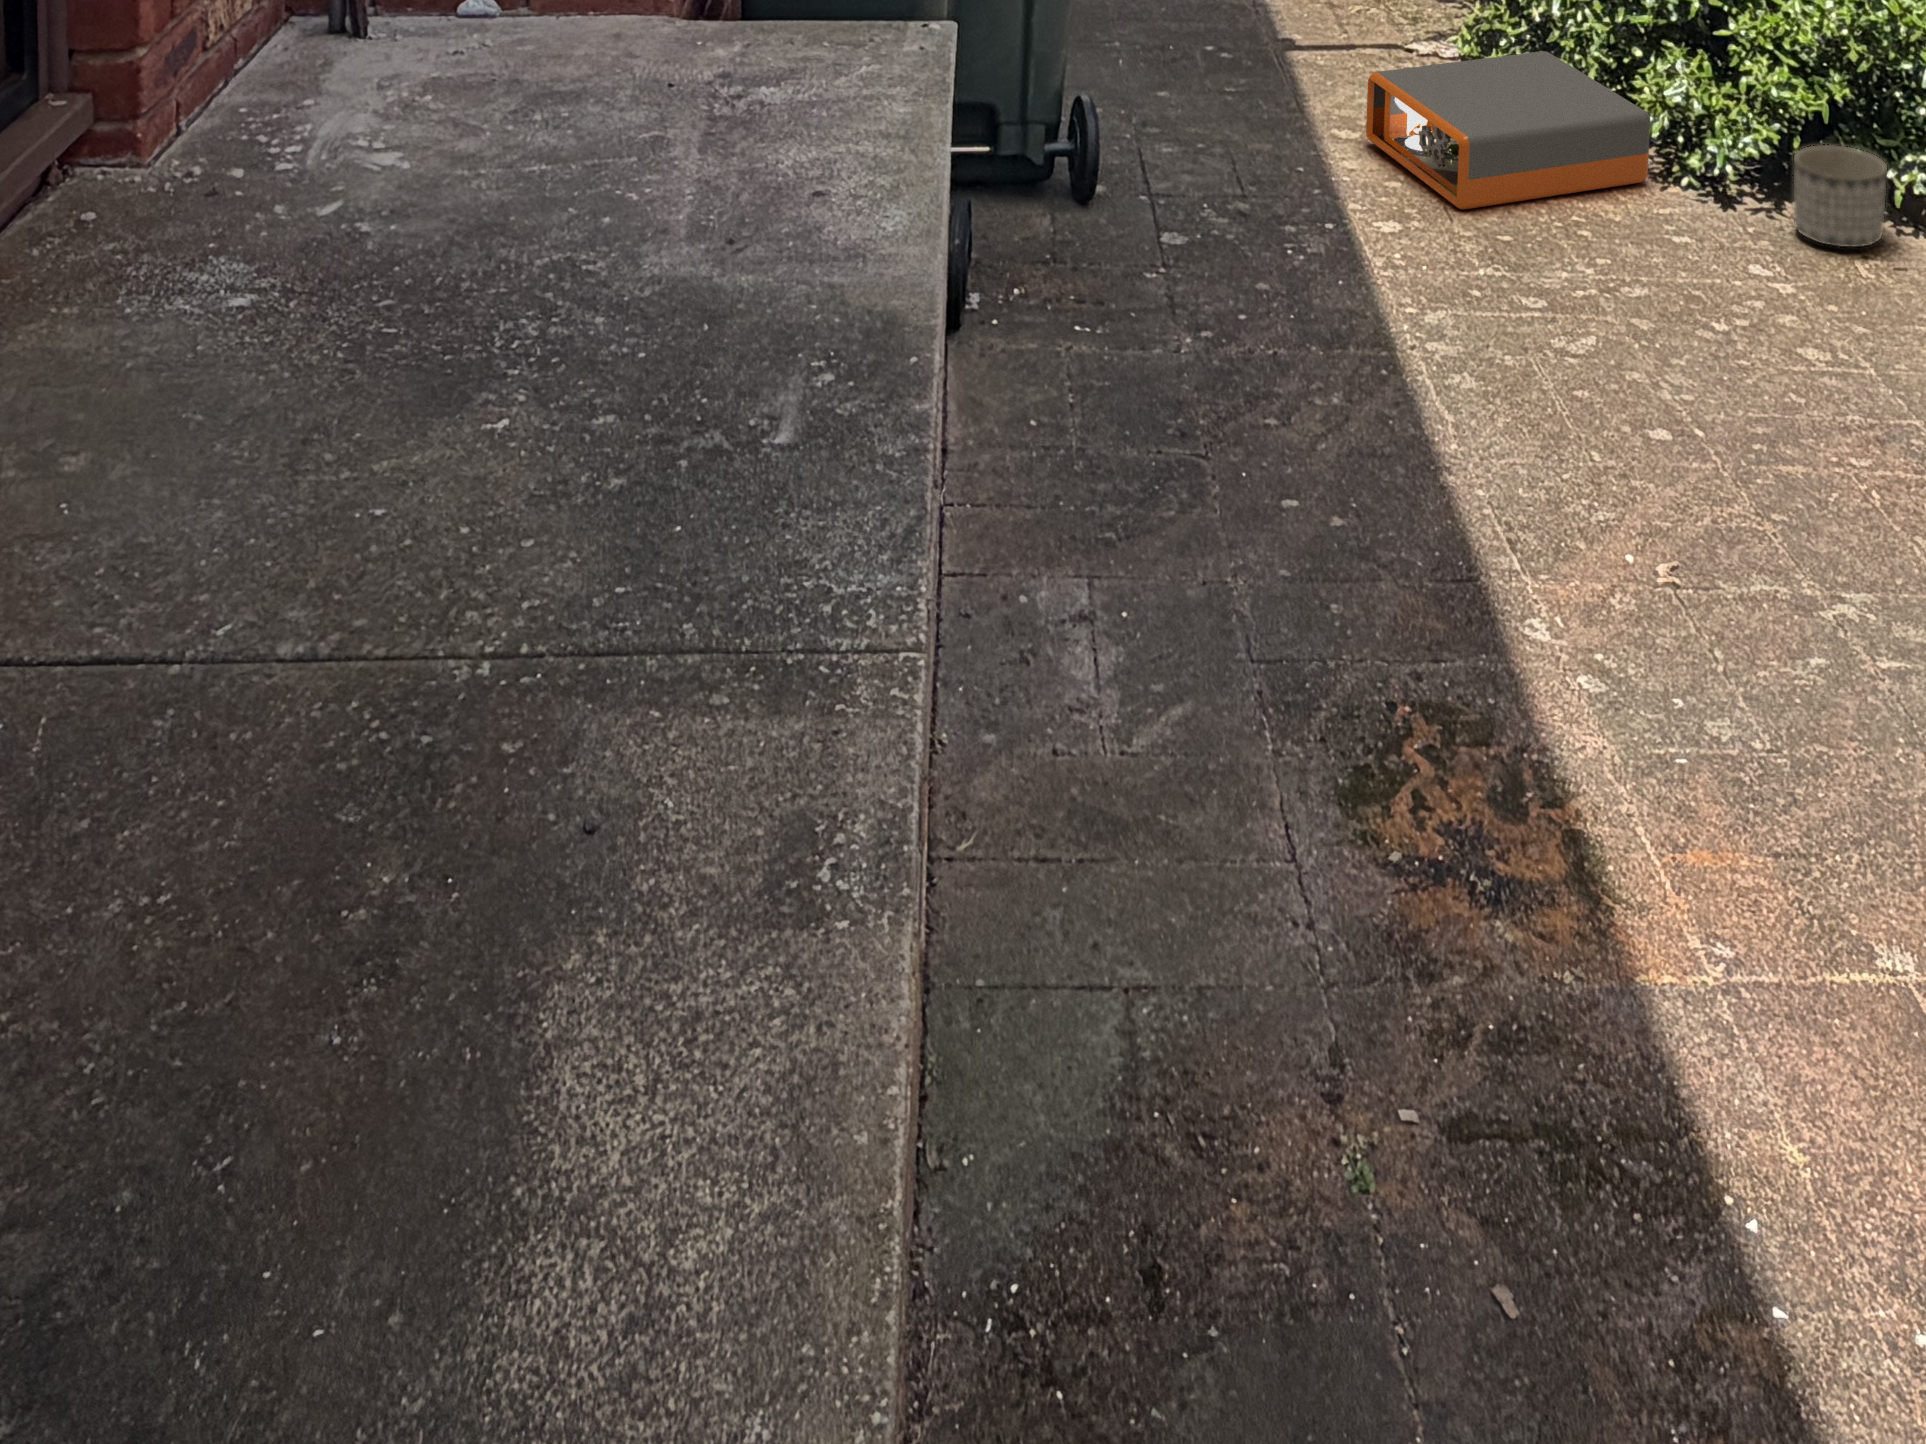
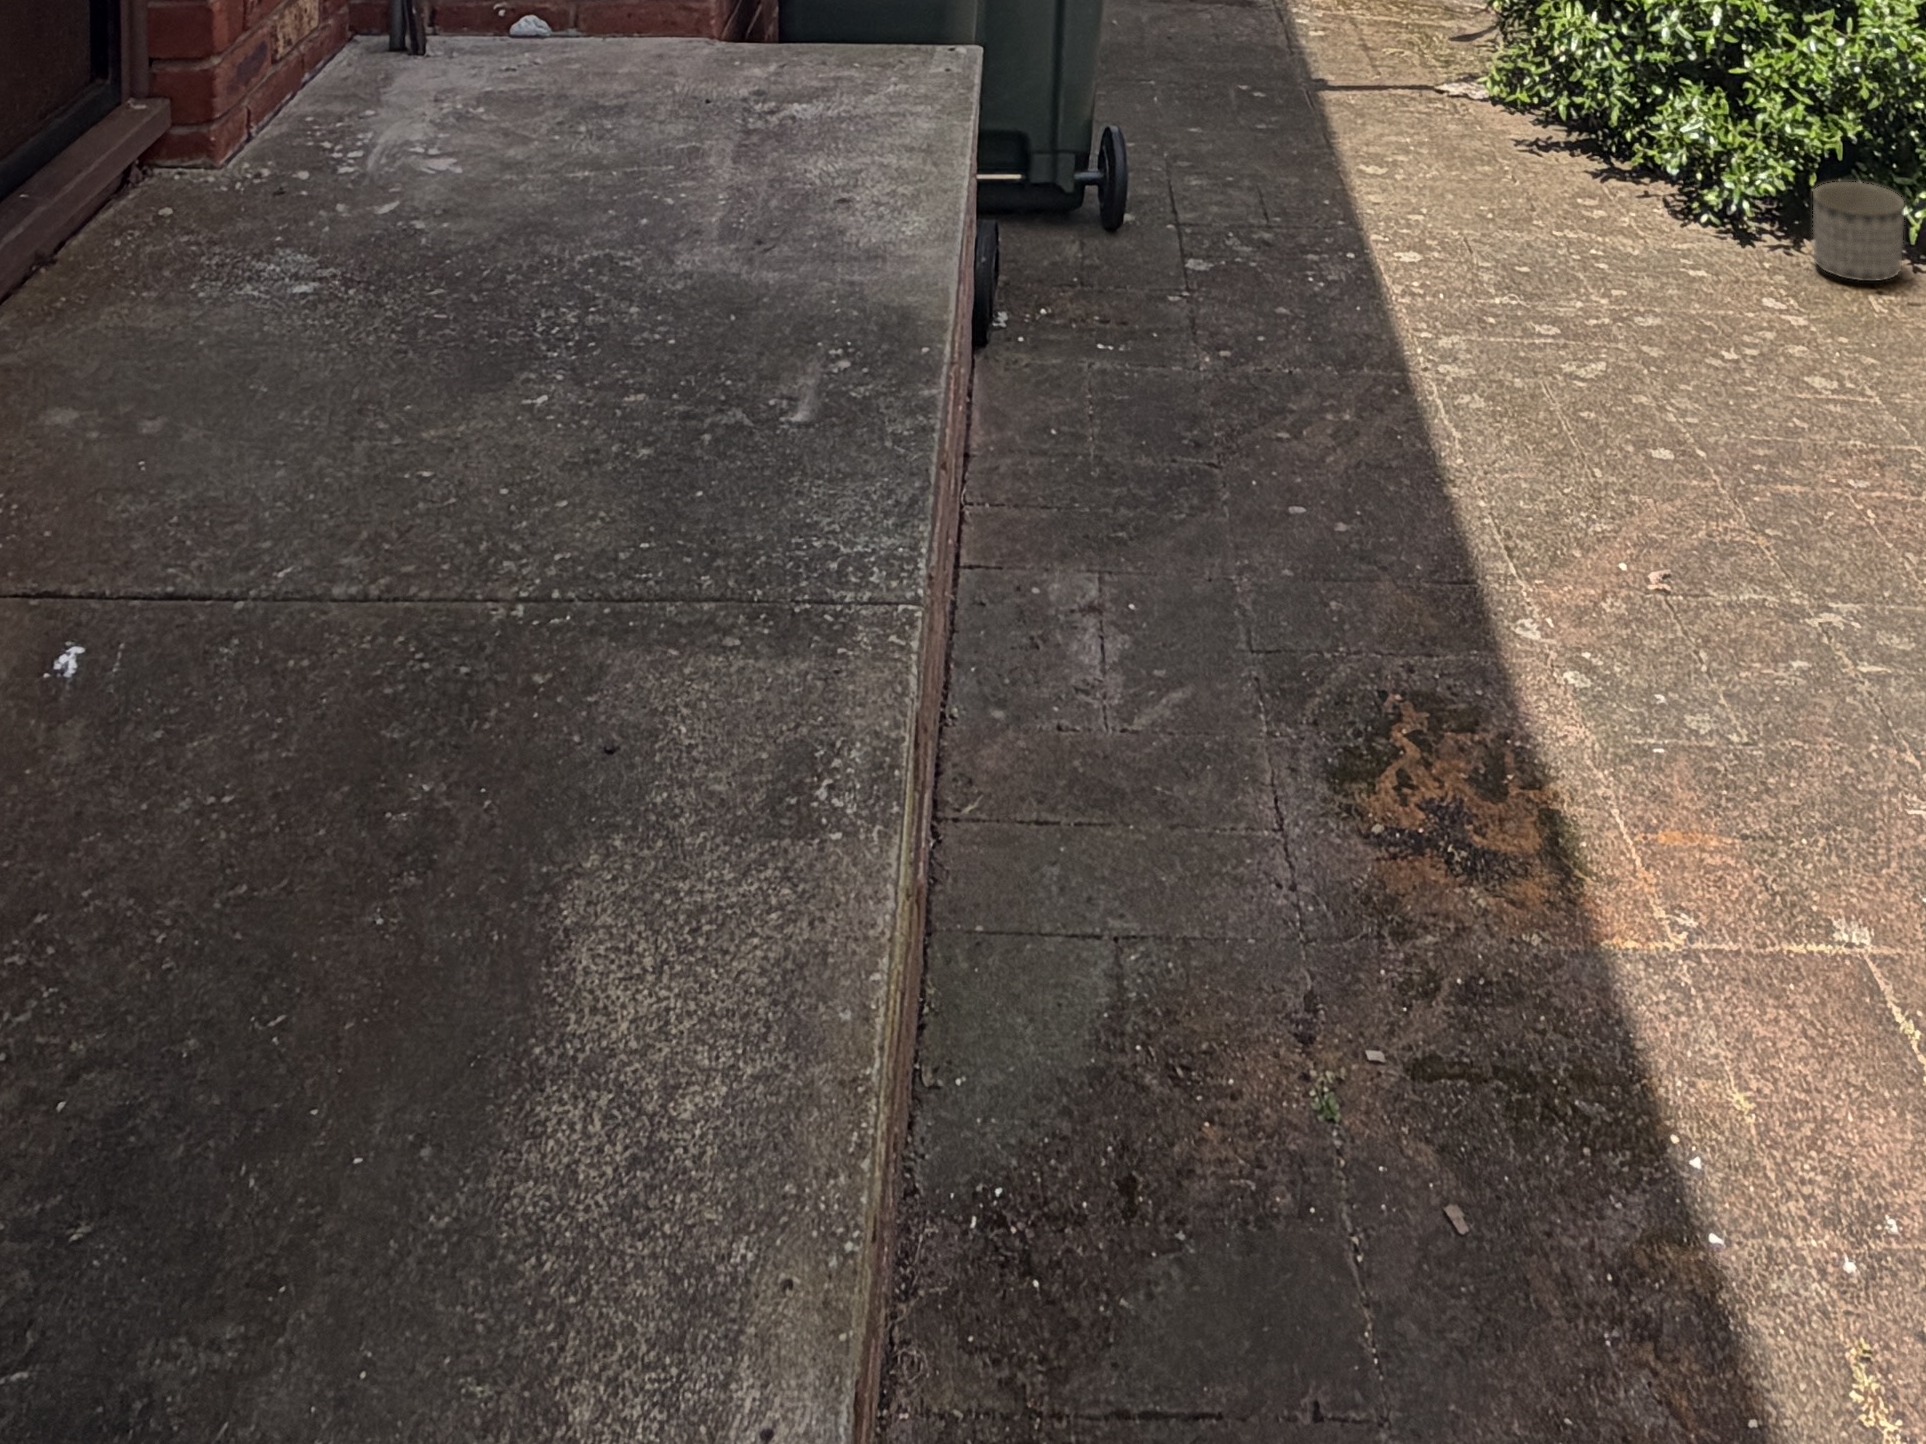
storage box: present [1366,51,1650,210] -> none [1399,90,1674,241]

